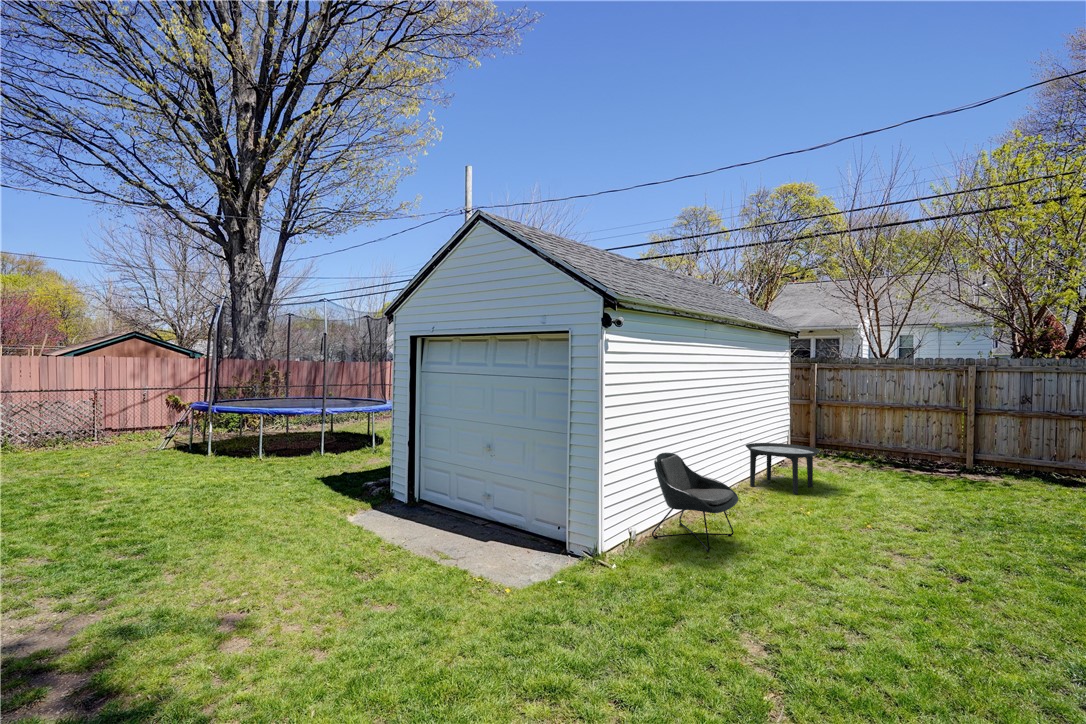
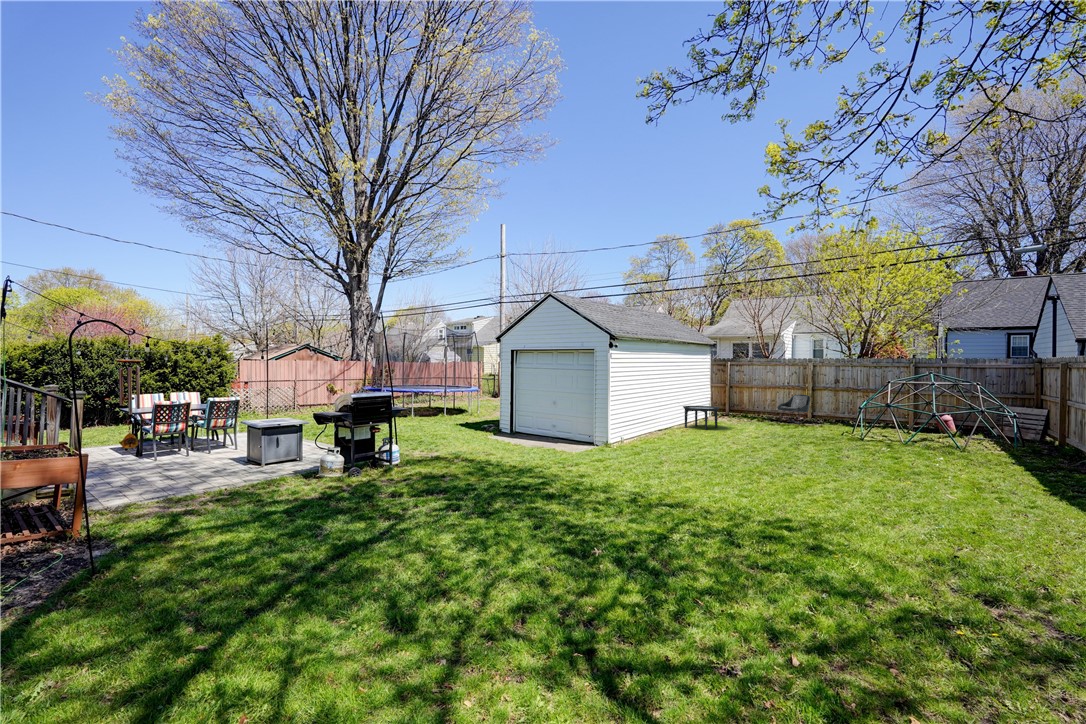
lounge chair: present [652,453,739,552] -> present [778,394,812,424]

